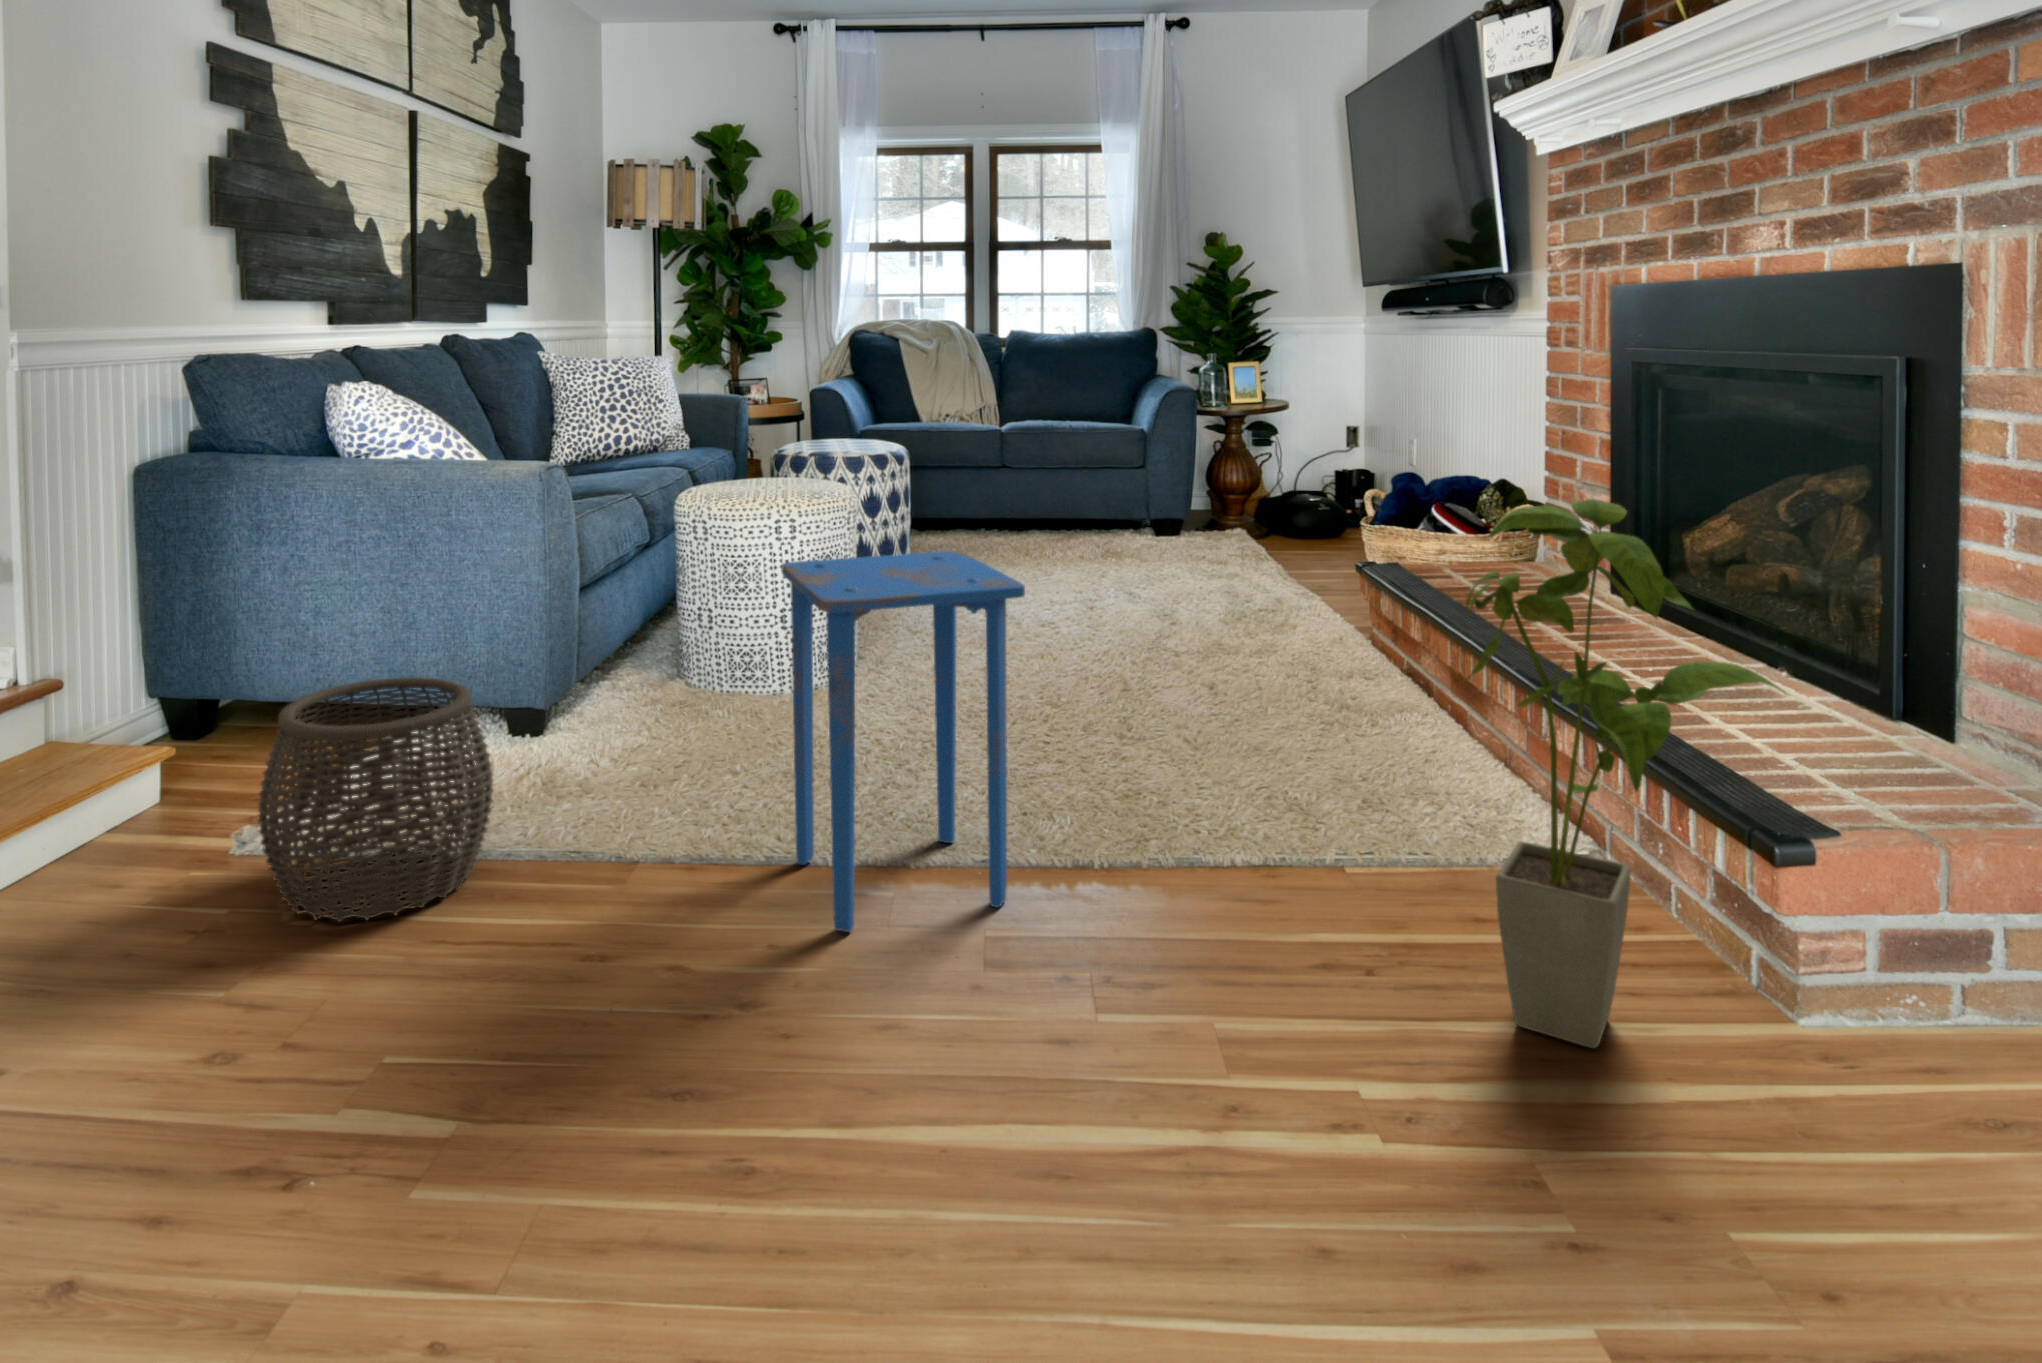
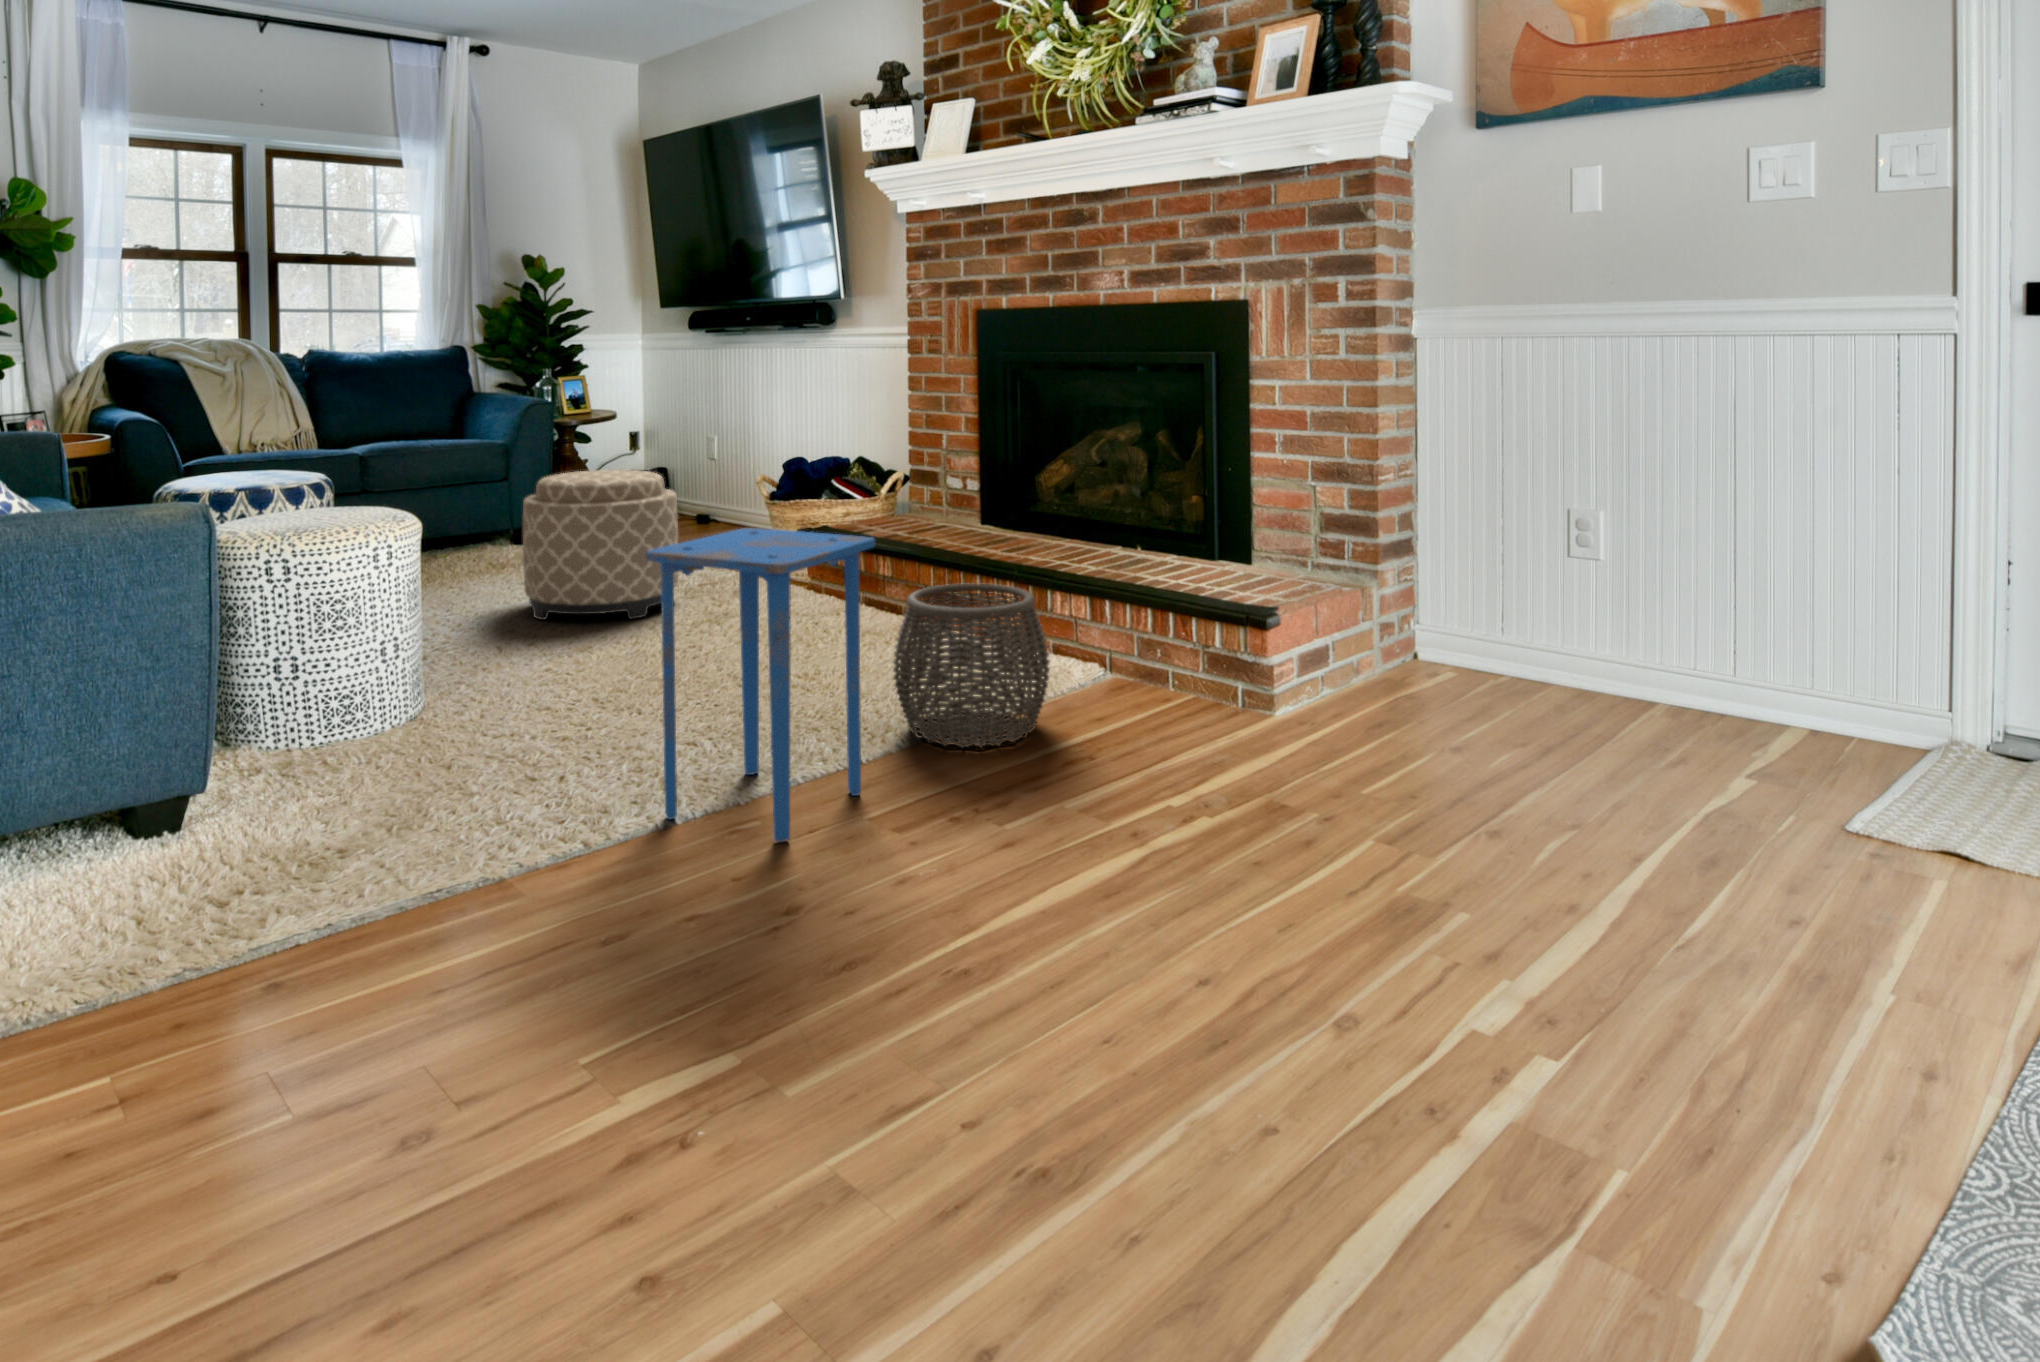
ottoman: none [1038,466,1202,635] -> present [523,470,678,620]
house plant: present [1464,499,1784,1048] -> none [1139,433,1298,753]
woven basket: present [258,677,494,922] -> present [893,583,1050,748]

